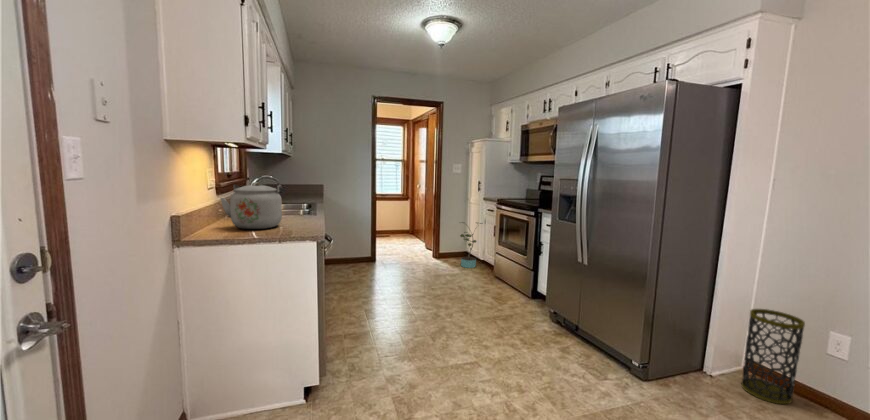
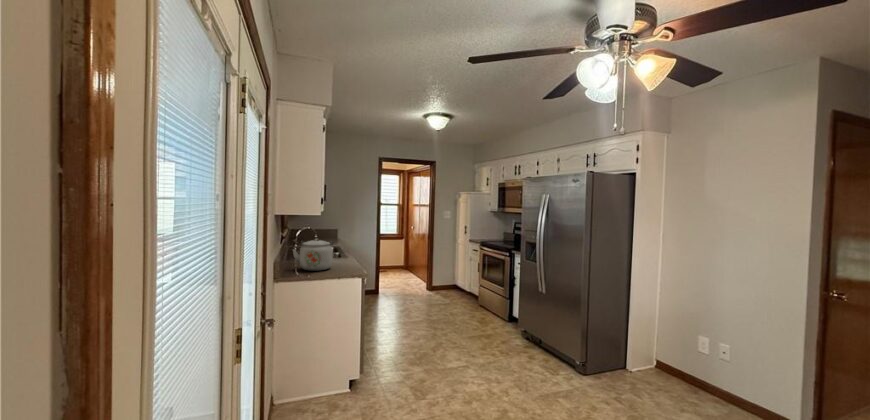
potted plant: present [460,222,481,268] -> none [450,257,470,299]
trash can: present [741,309,805,404] -> none [649,322,683,387]

